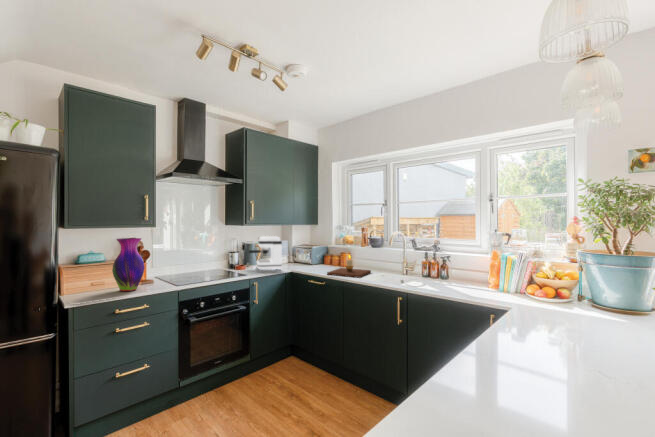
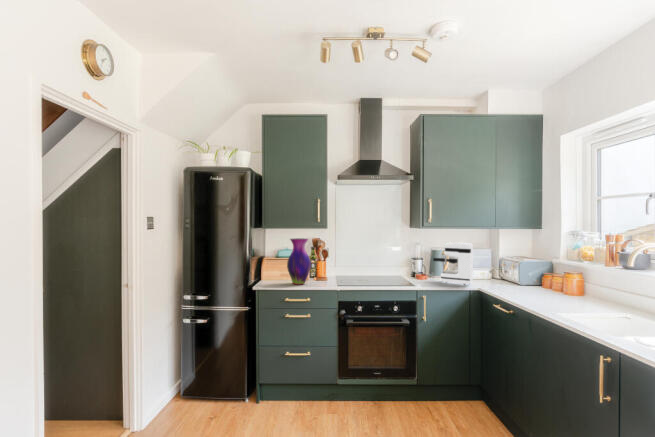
candle: present [327,255,371,278] -> none [522,276,610,313]

